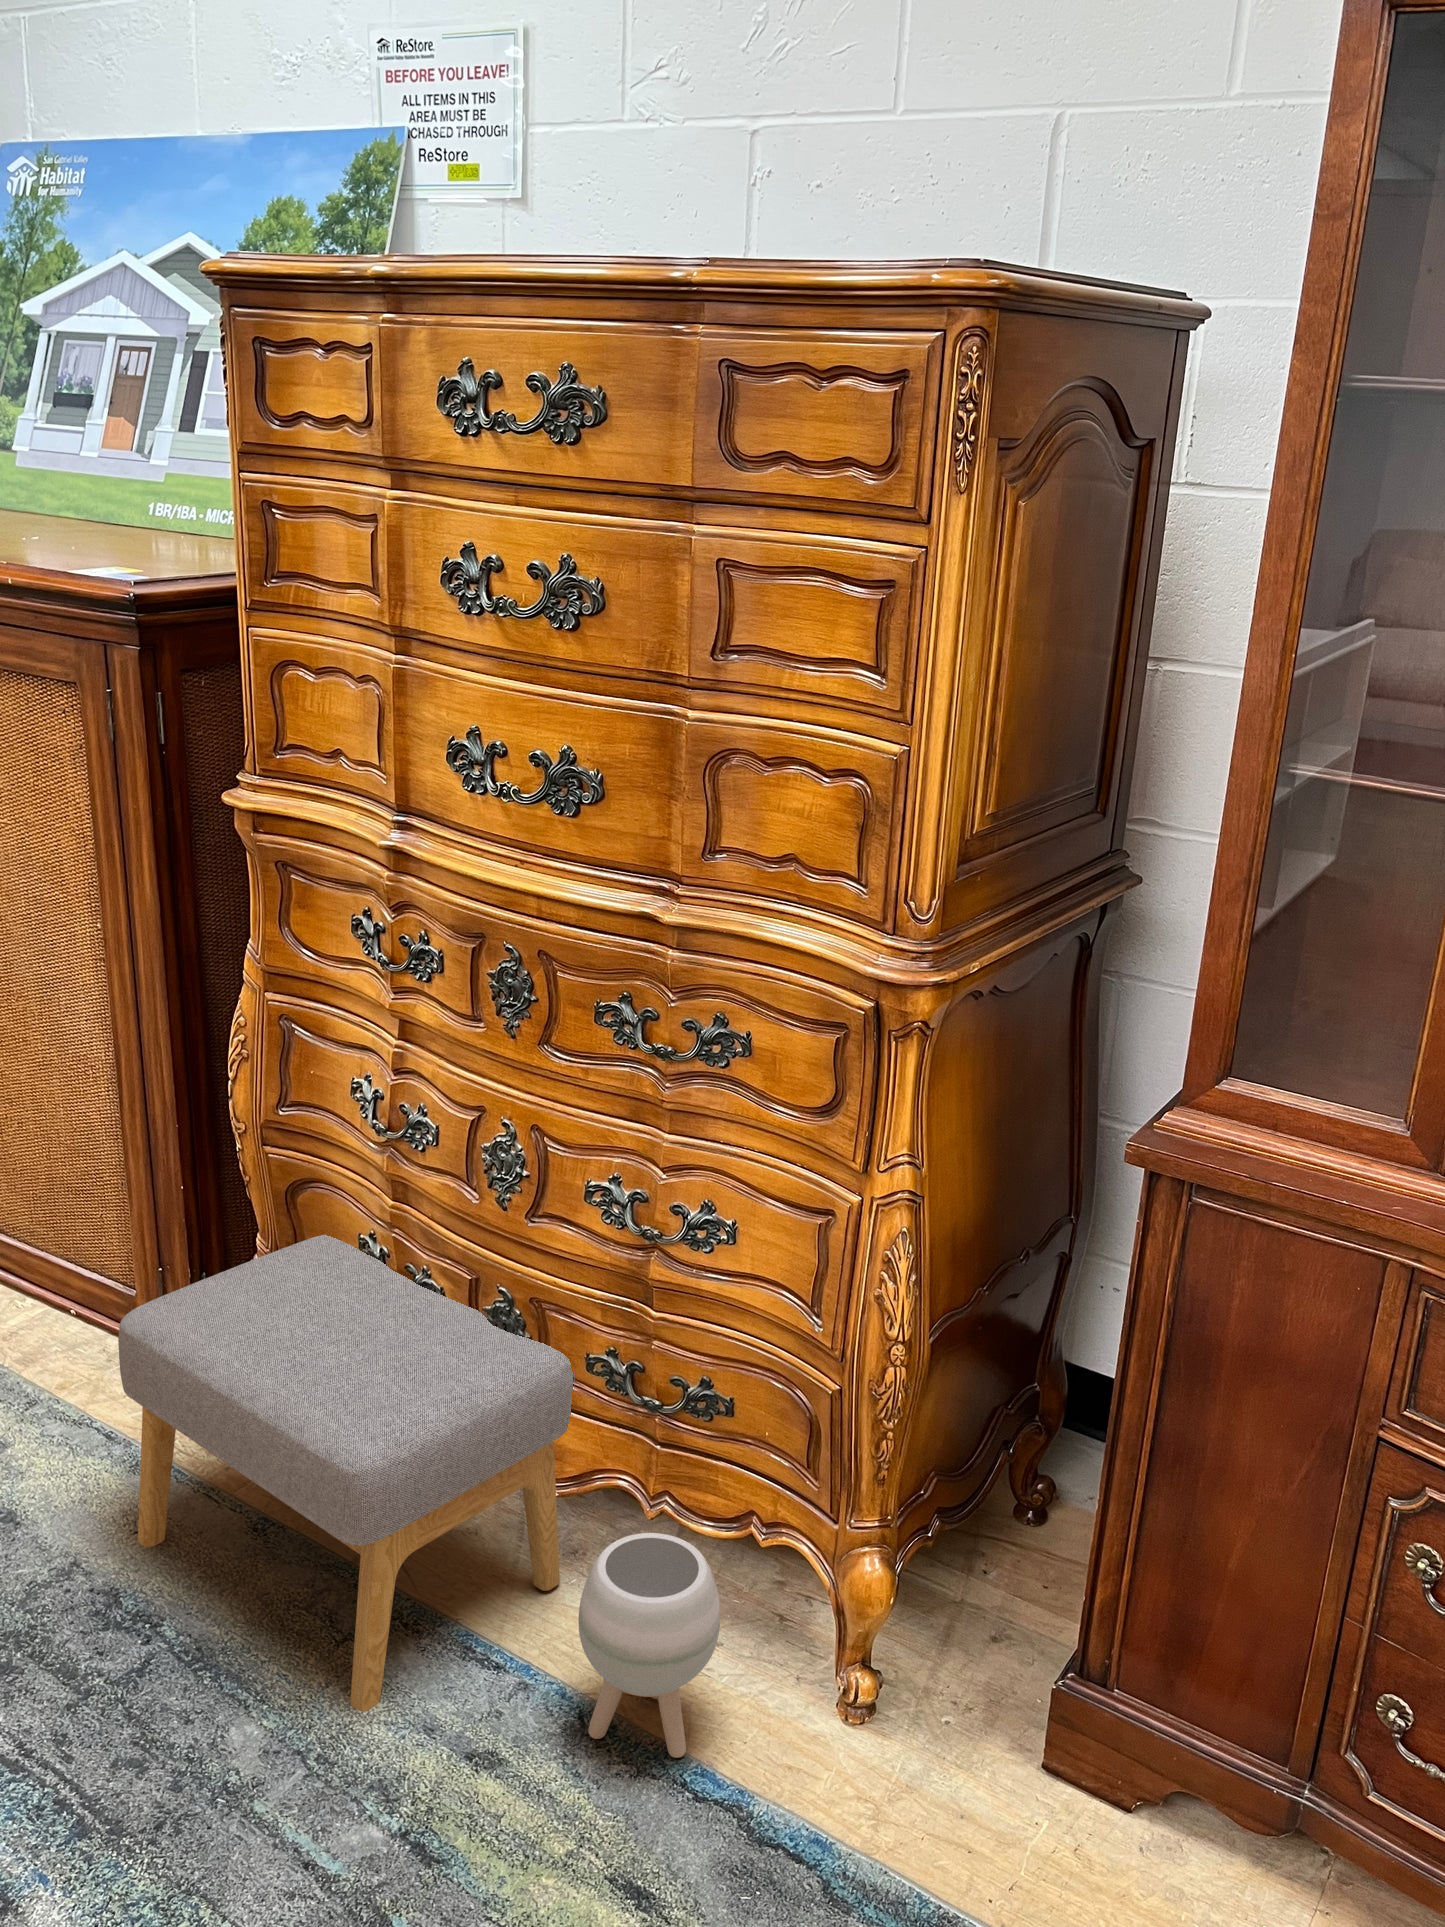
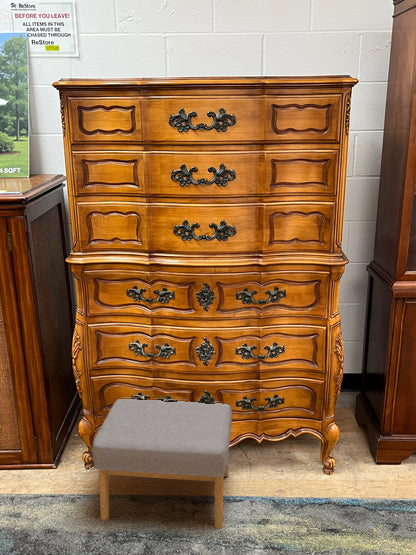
planter: present [578,1533,720,1758] -> none [269,439,310,504]

